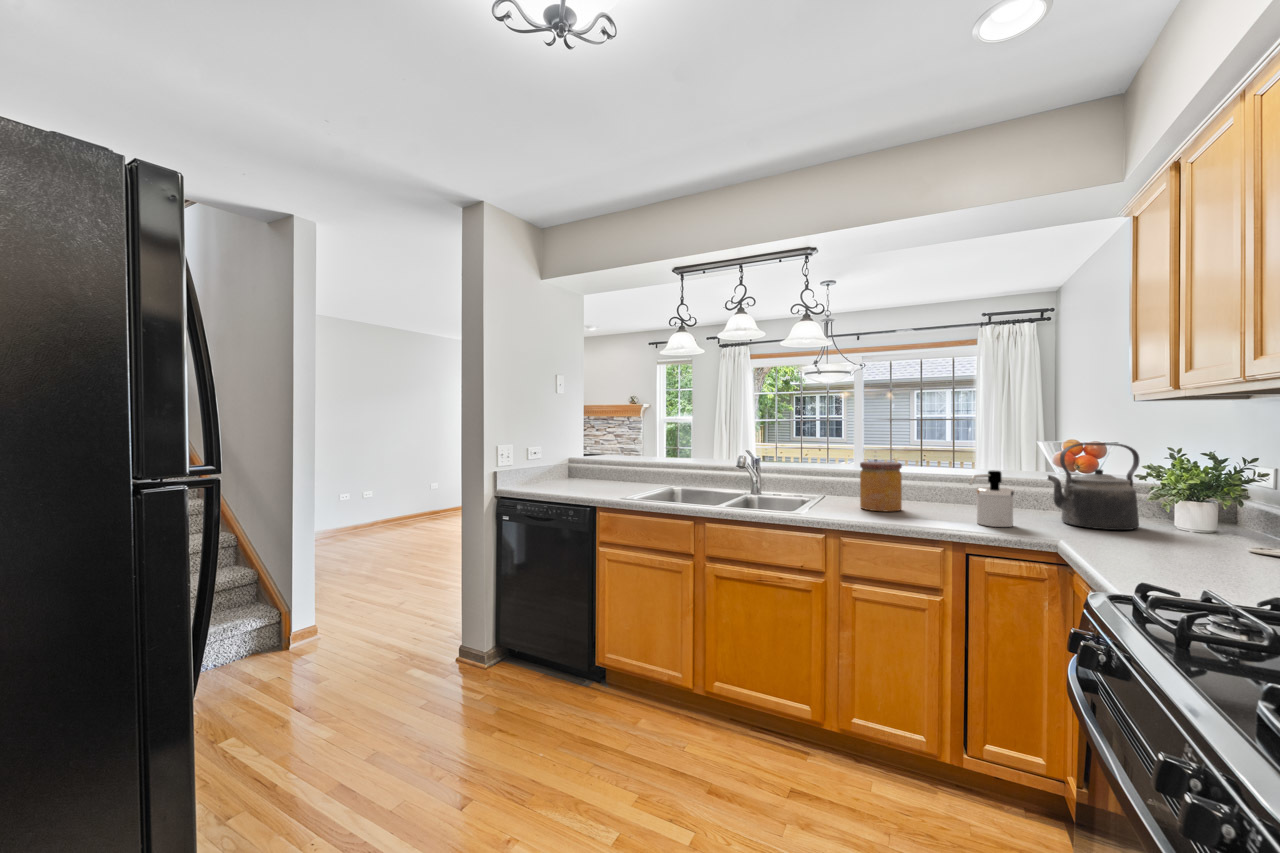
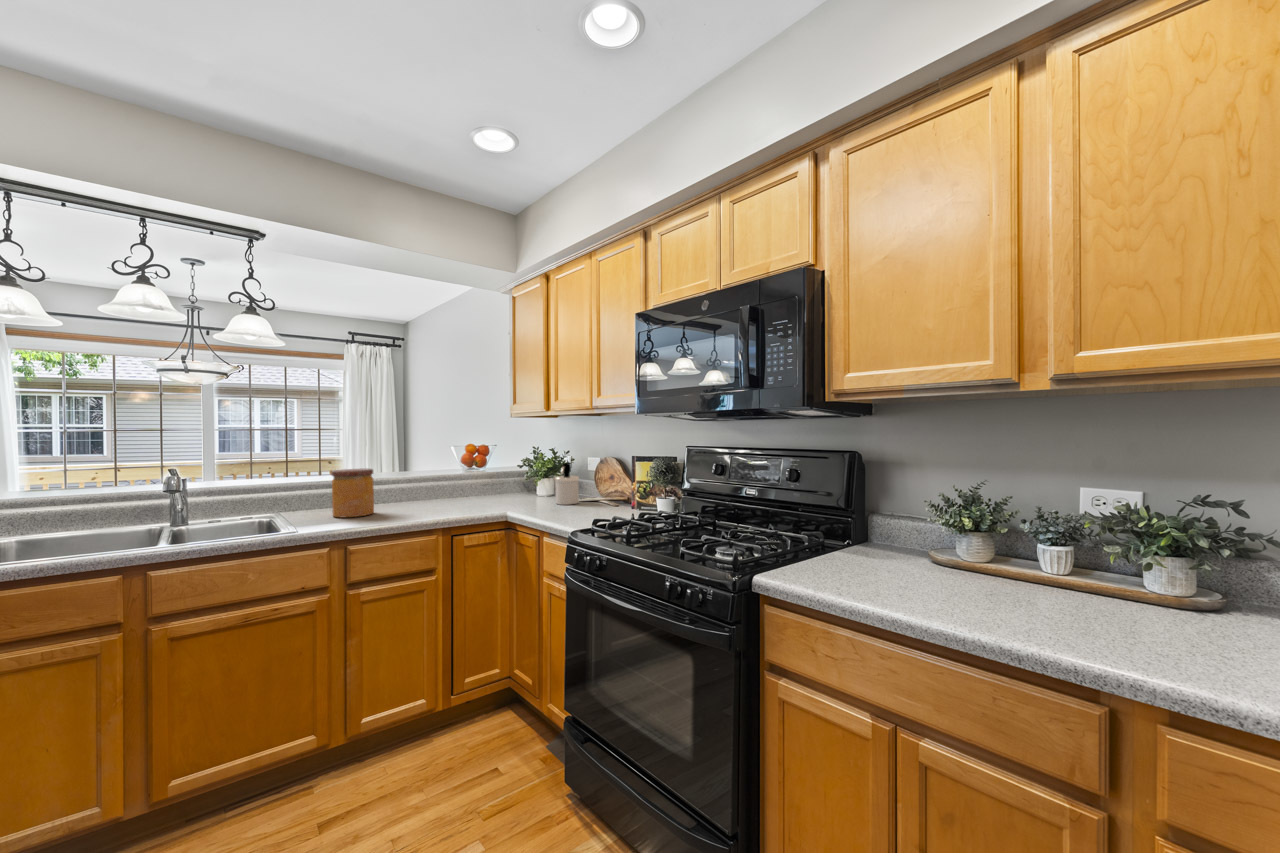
kettle: present [1048,443,1139,530] -> none [485,442,533,502]
soap dispenser: present [969,470,1015,527] -> present [554,463,579,505]

